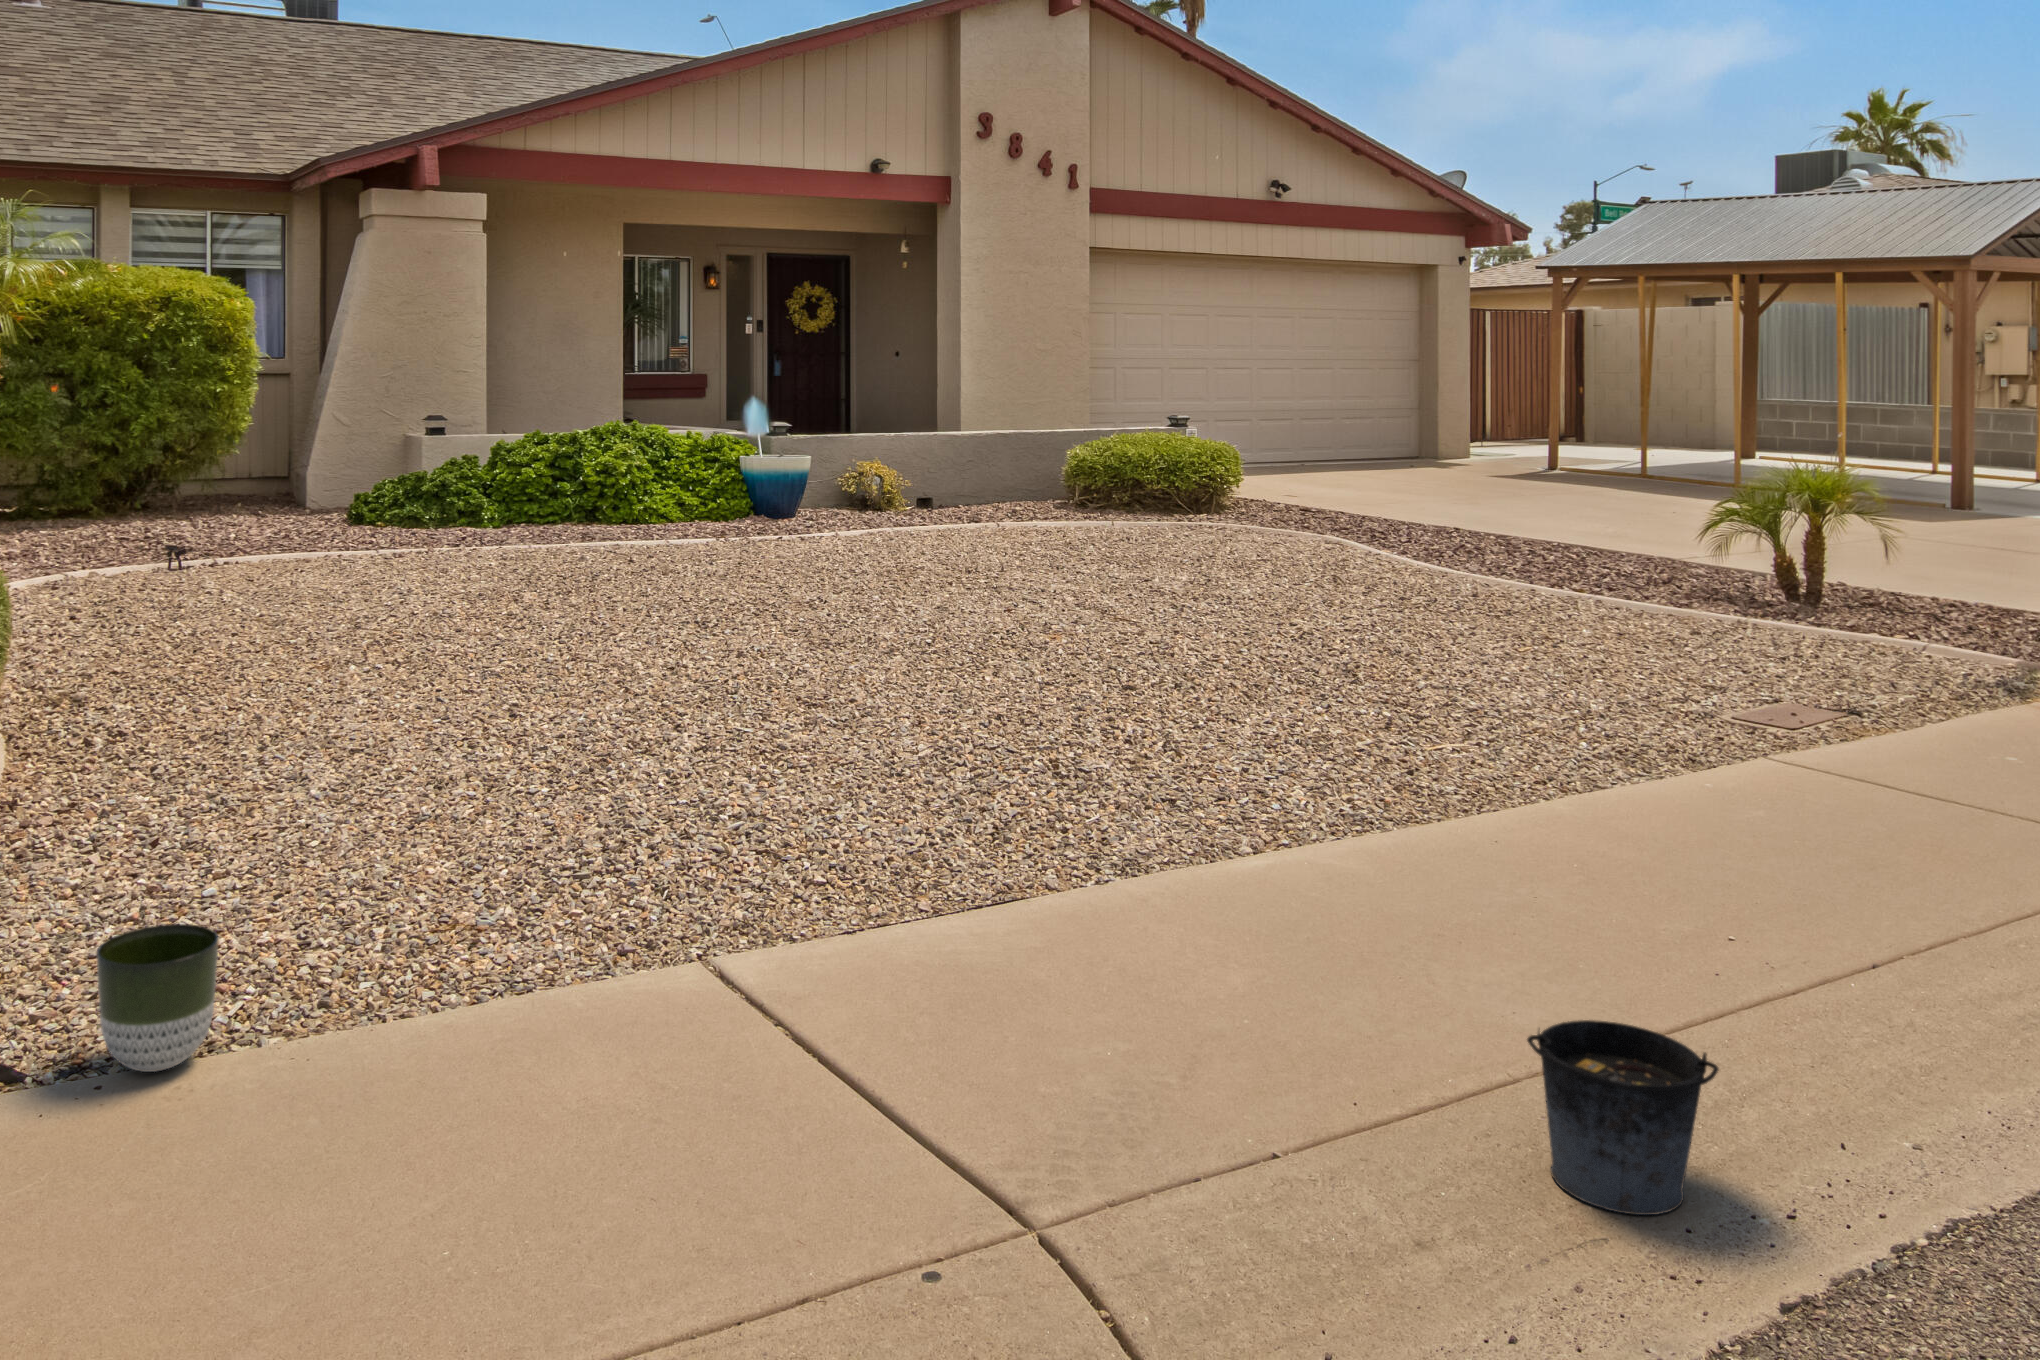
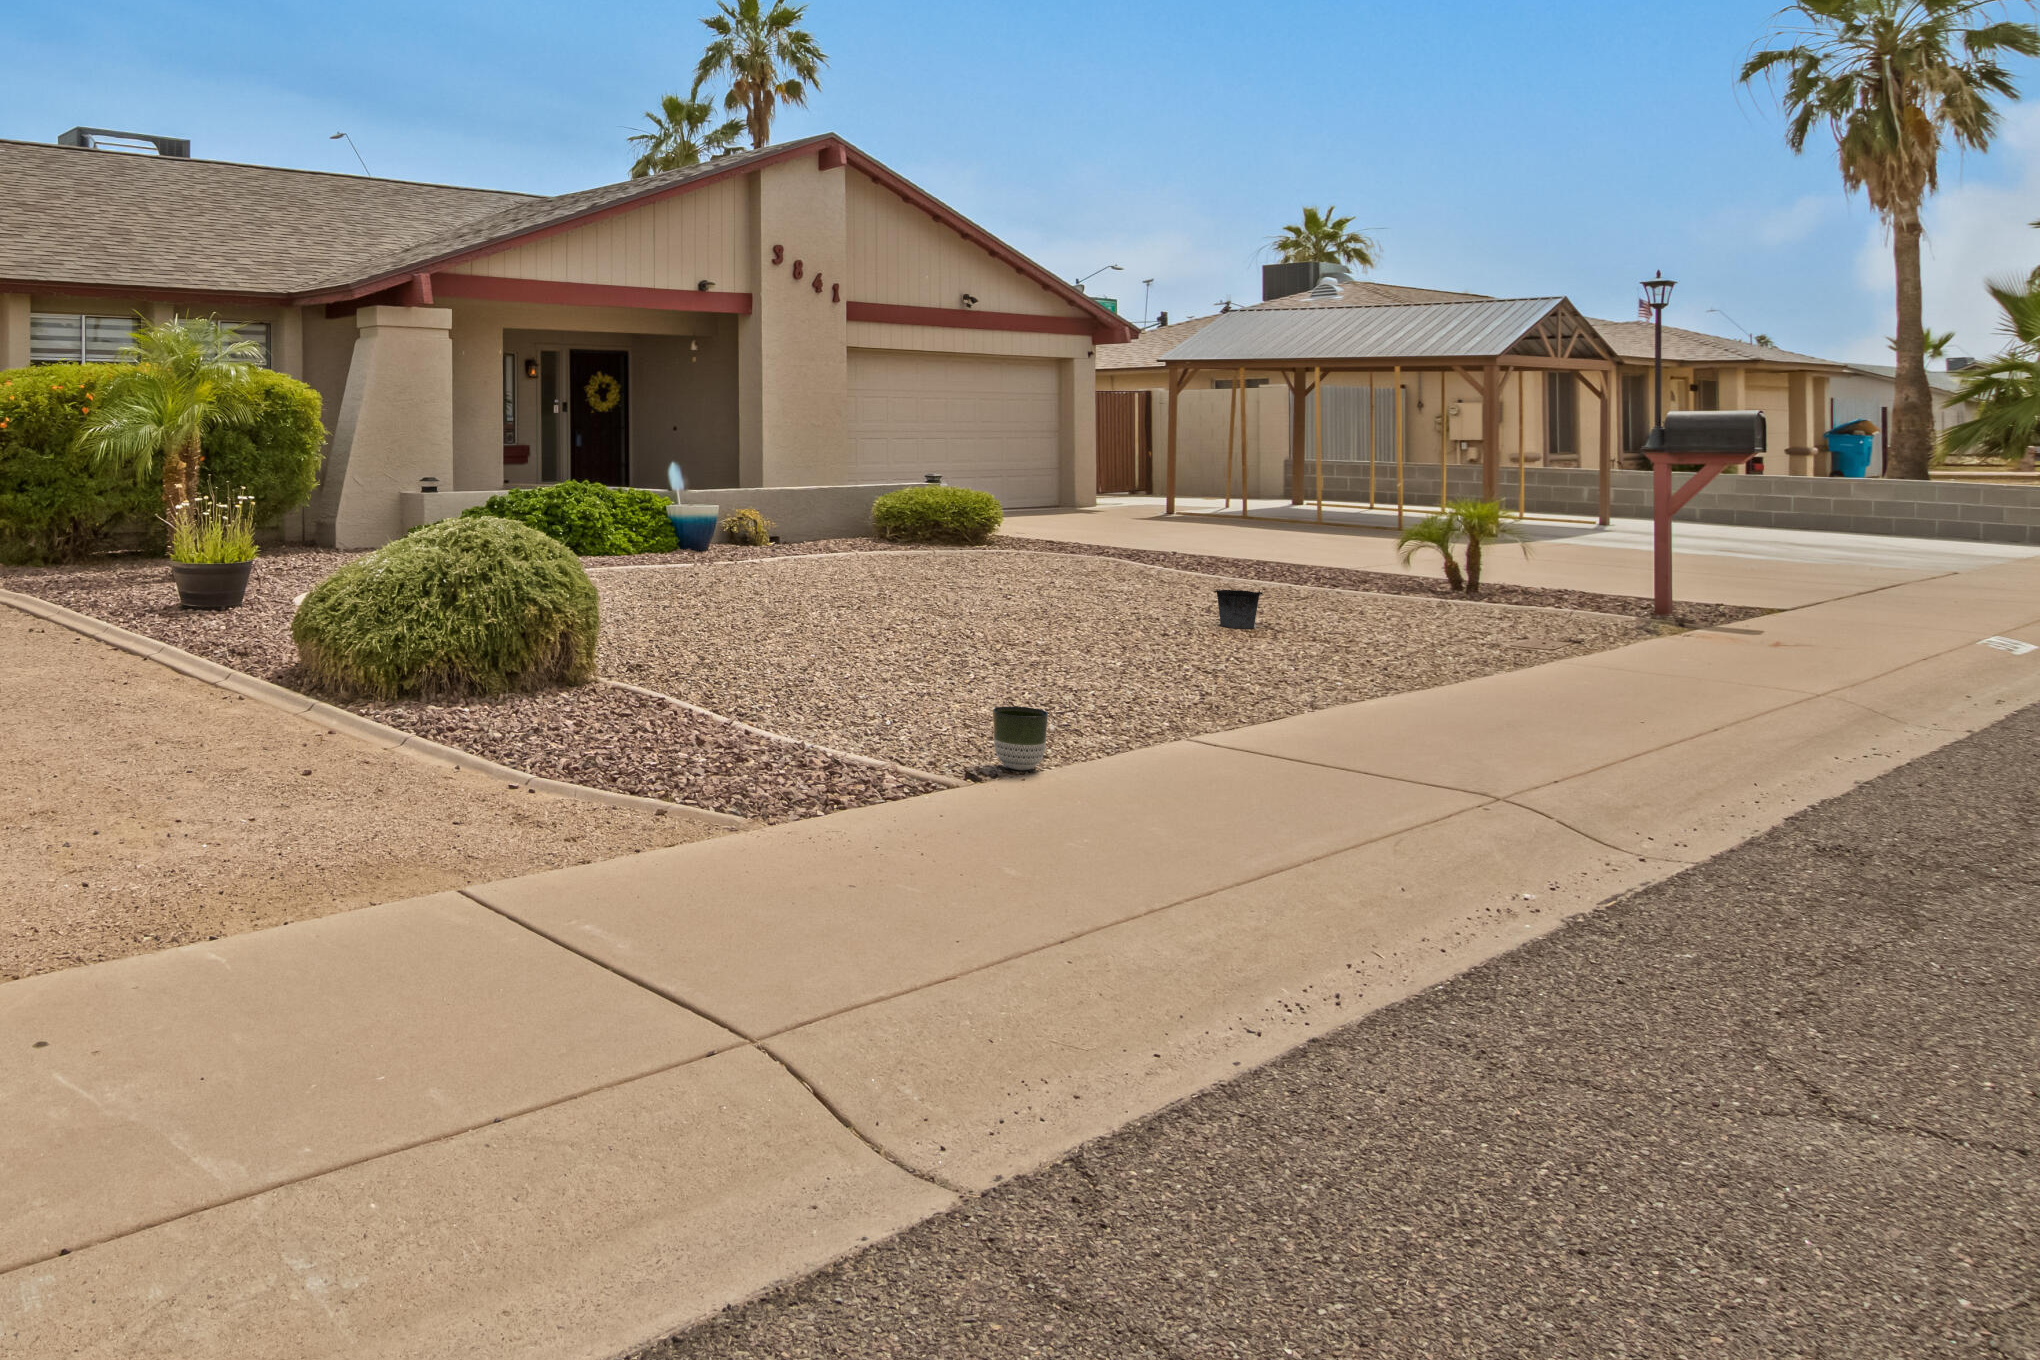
bucket: present [1527,1020,1718,1215] -> present [1214,589,1263,629]

